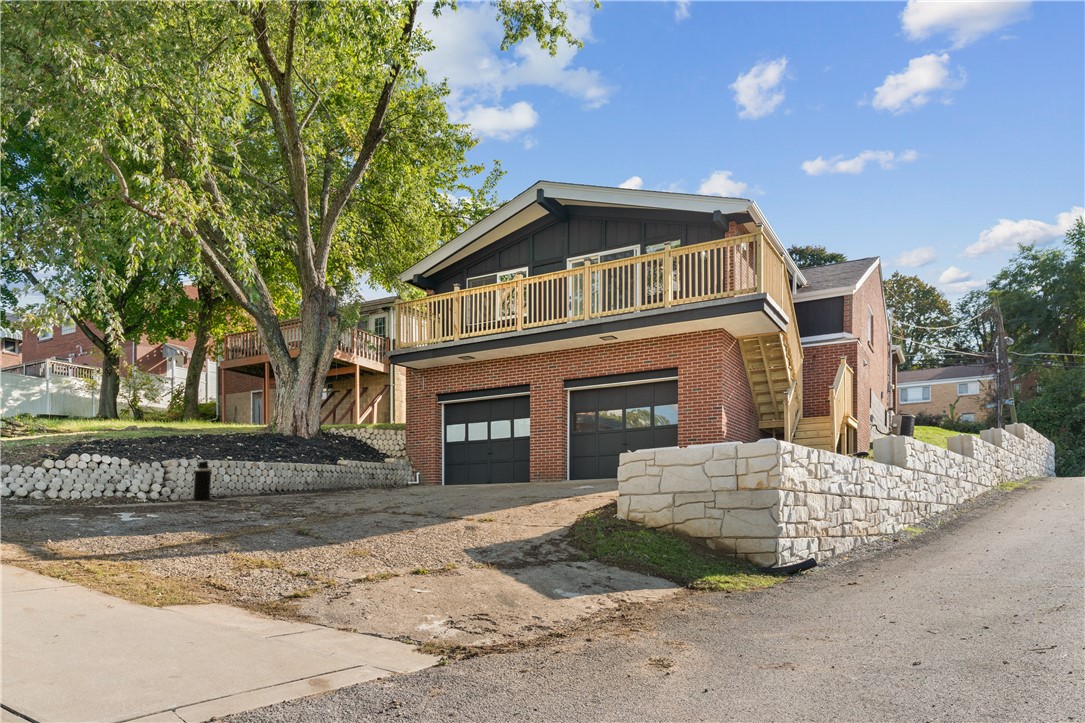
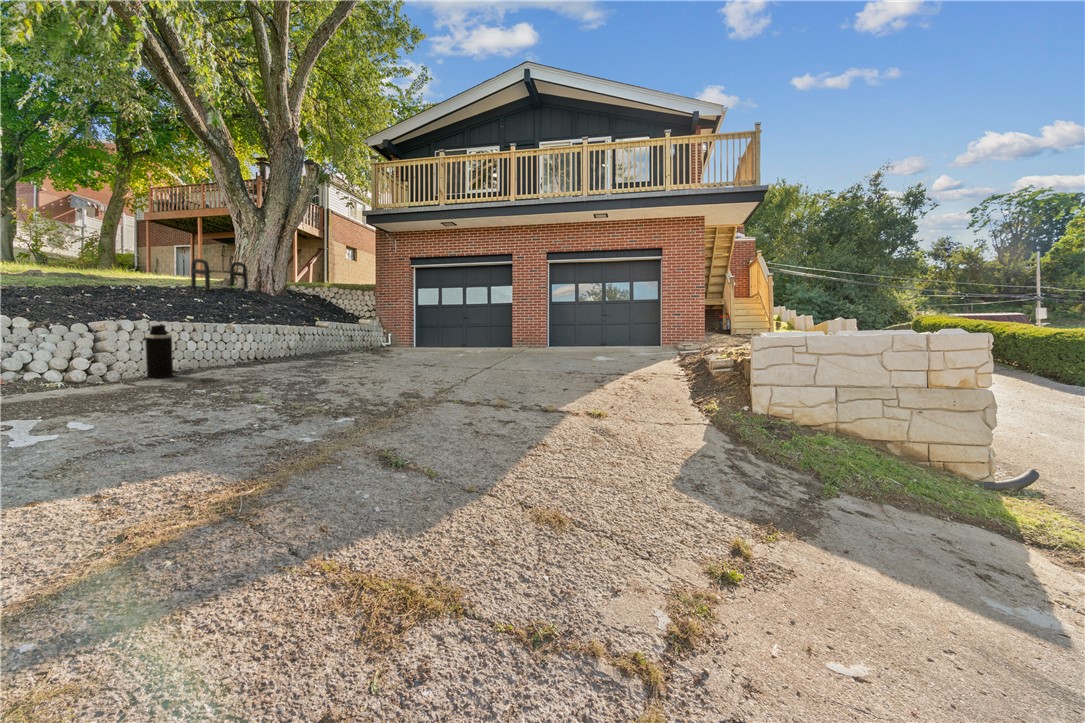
bench: none [240,409,286,437] -> present [191,259,248,291]

